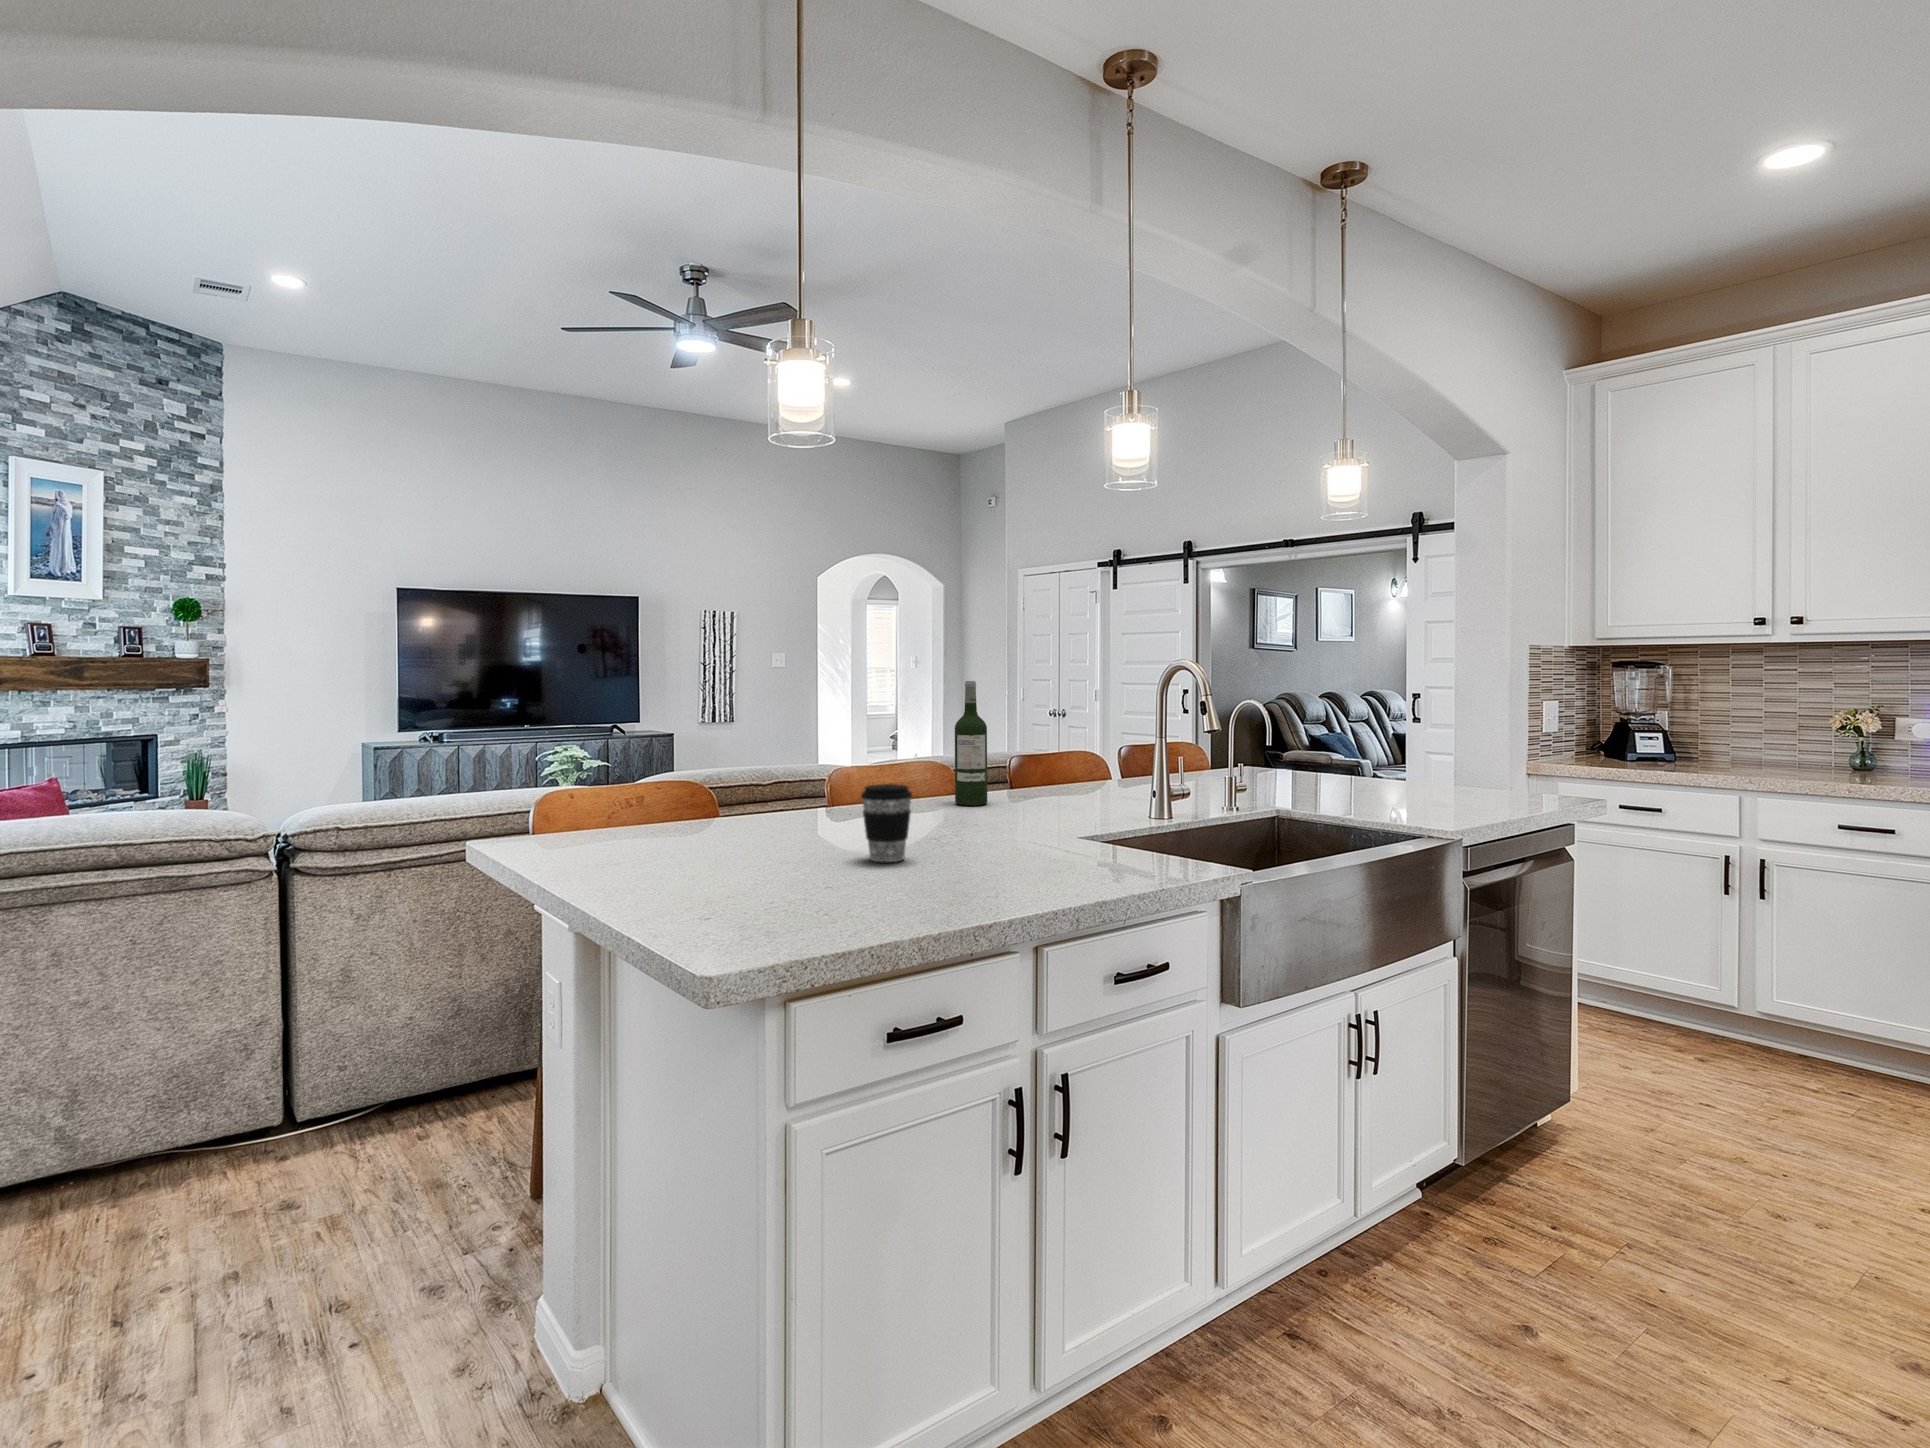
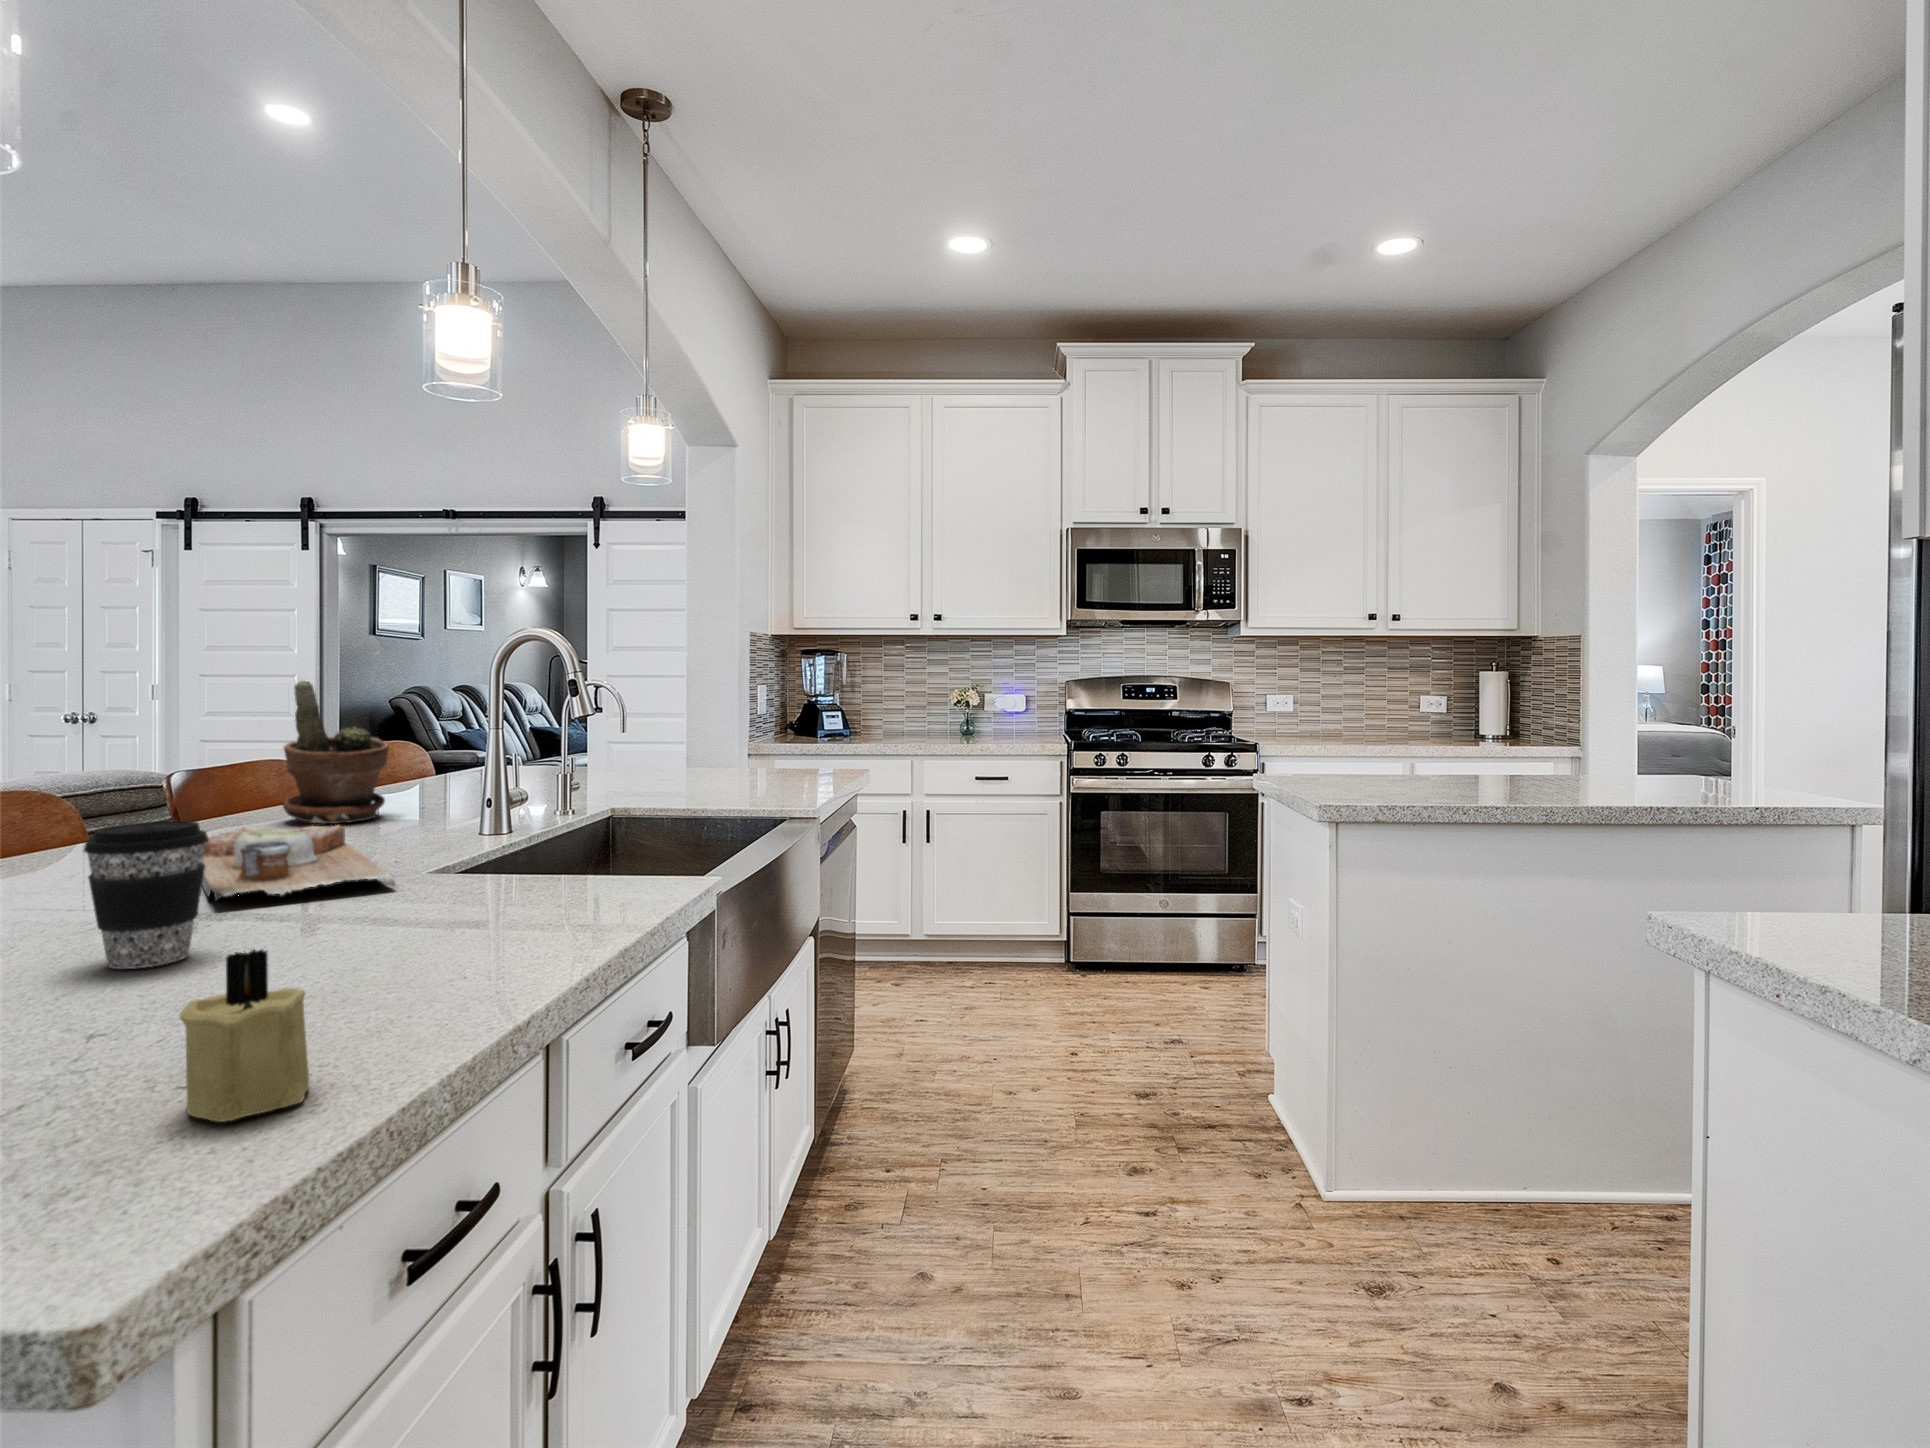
wine bottle: present [955,681,987,805] -> none [132,649,200,852]
potted plant: none [1043,700,1104,800] -> present [282,680,389,824]
cutting board: none [942,795,1049,842] -> present [202,825,397,900]
candle: none [812,849,868,929] -> present [179,950,309,1122]

